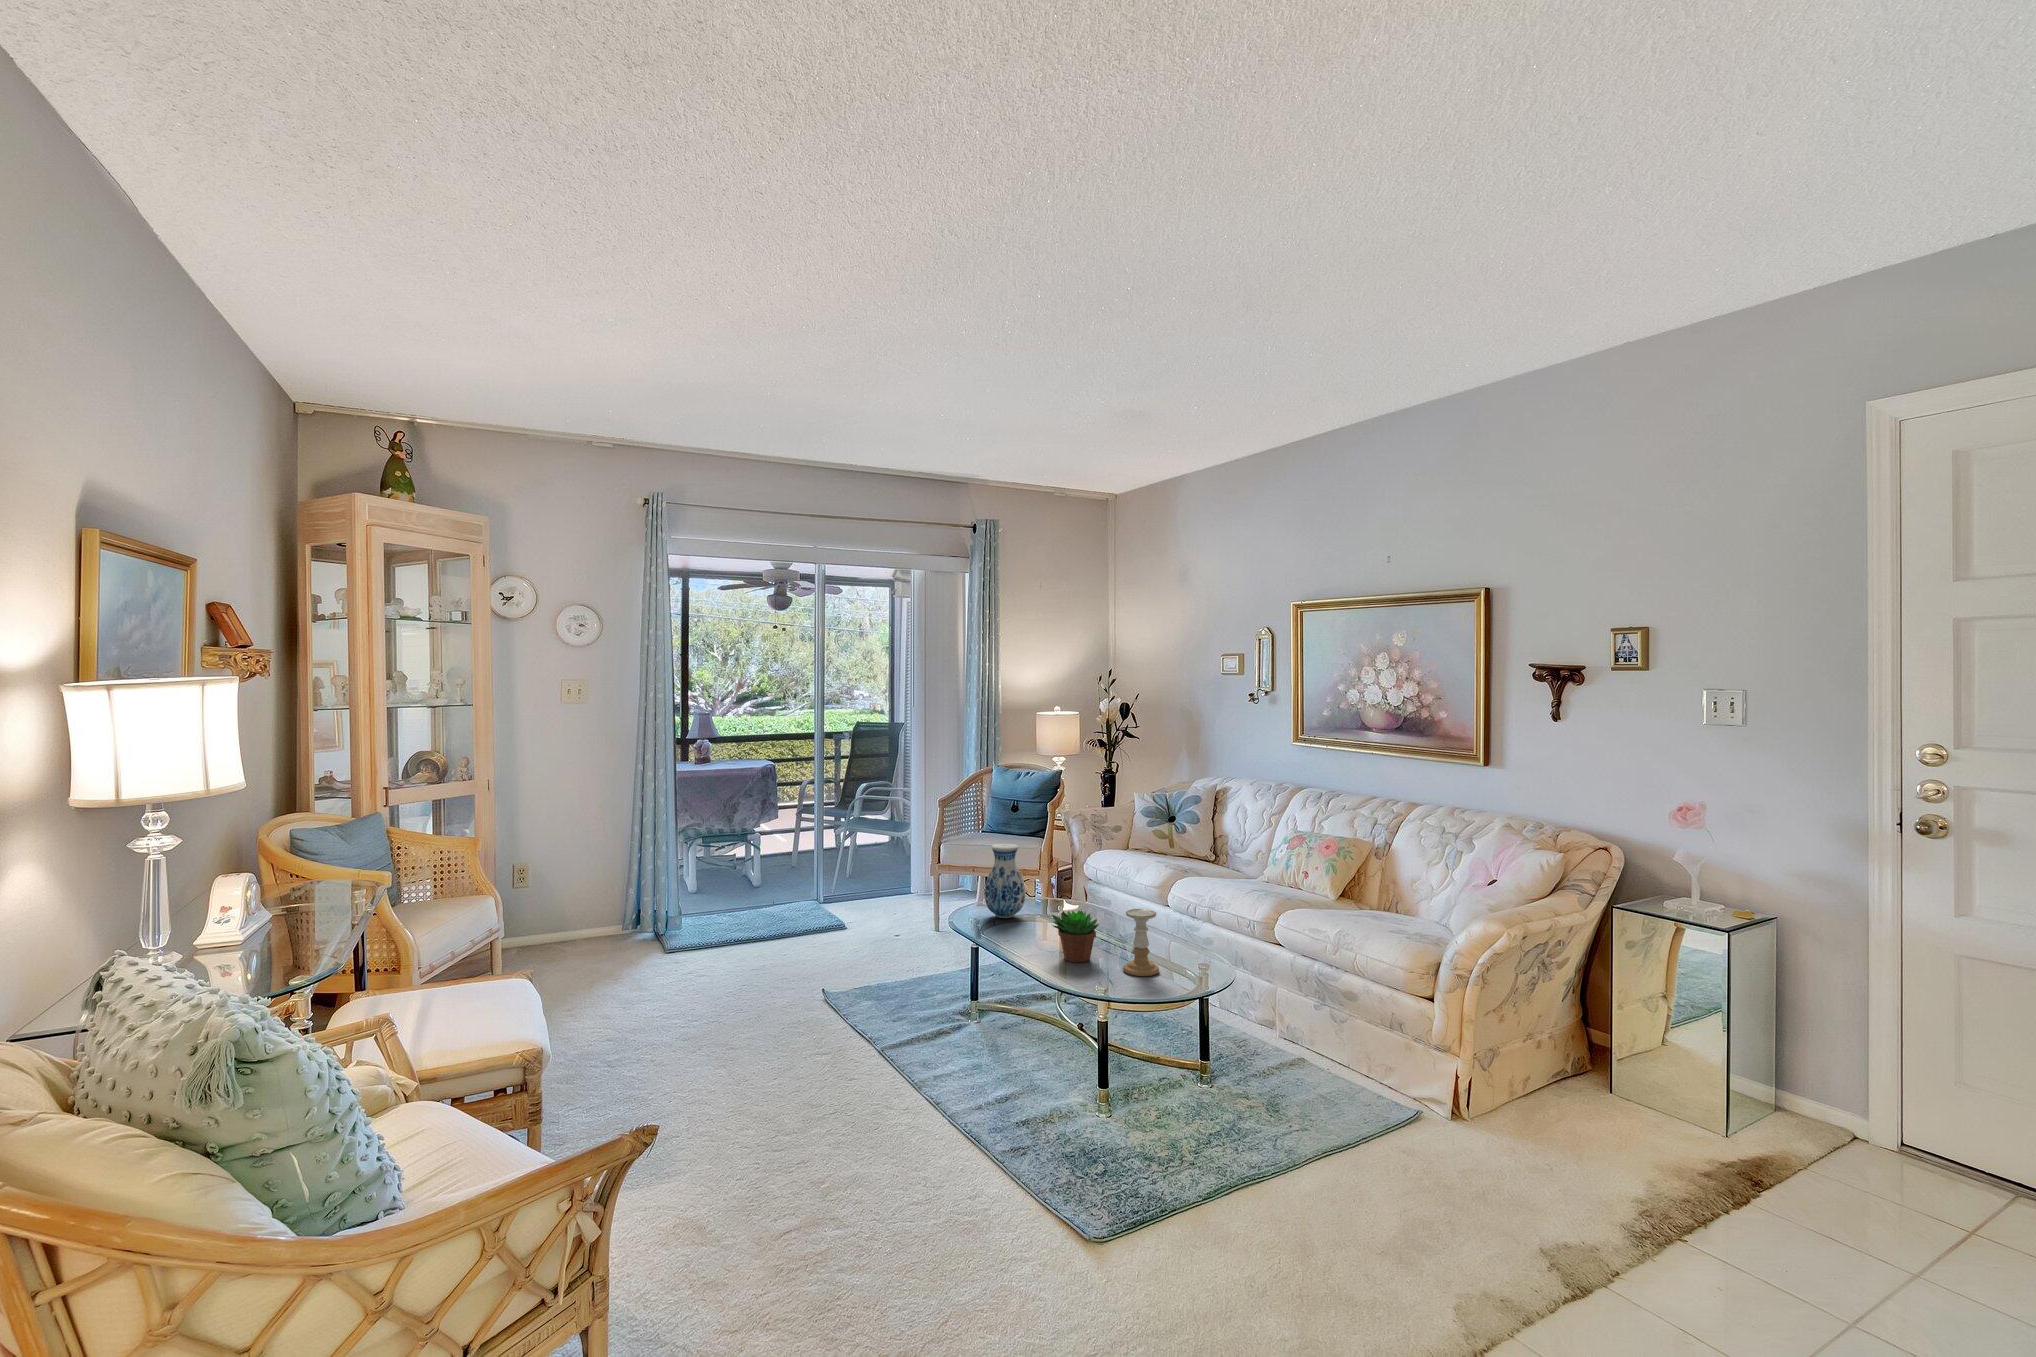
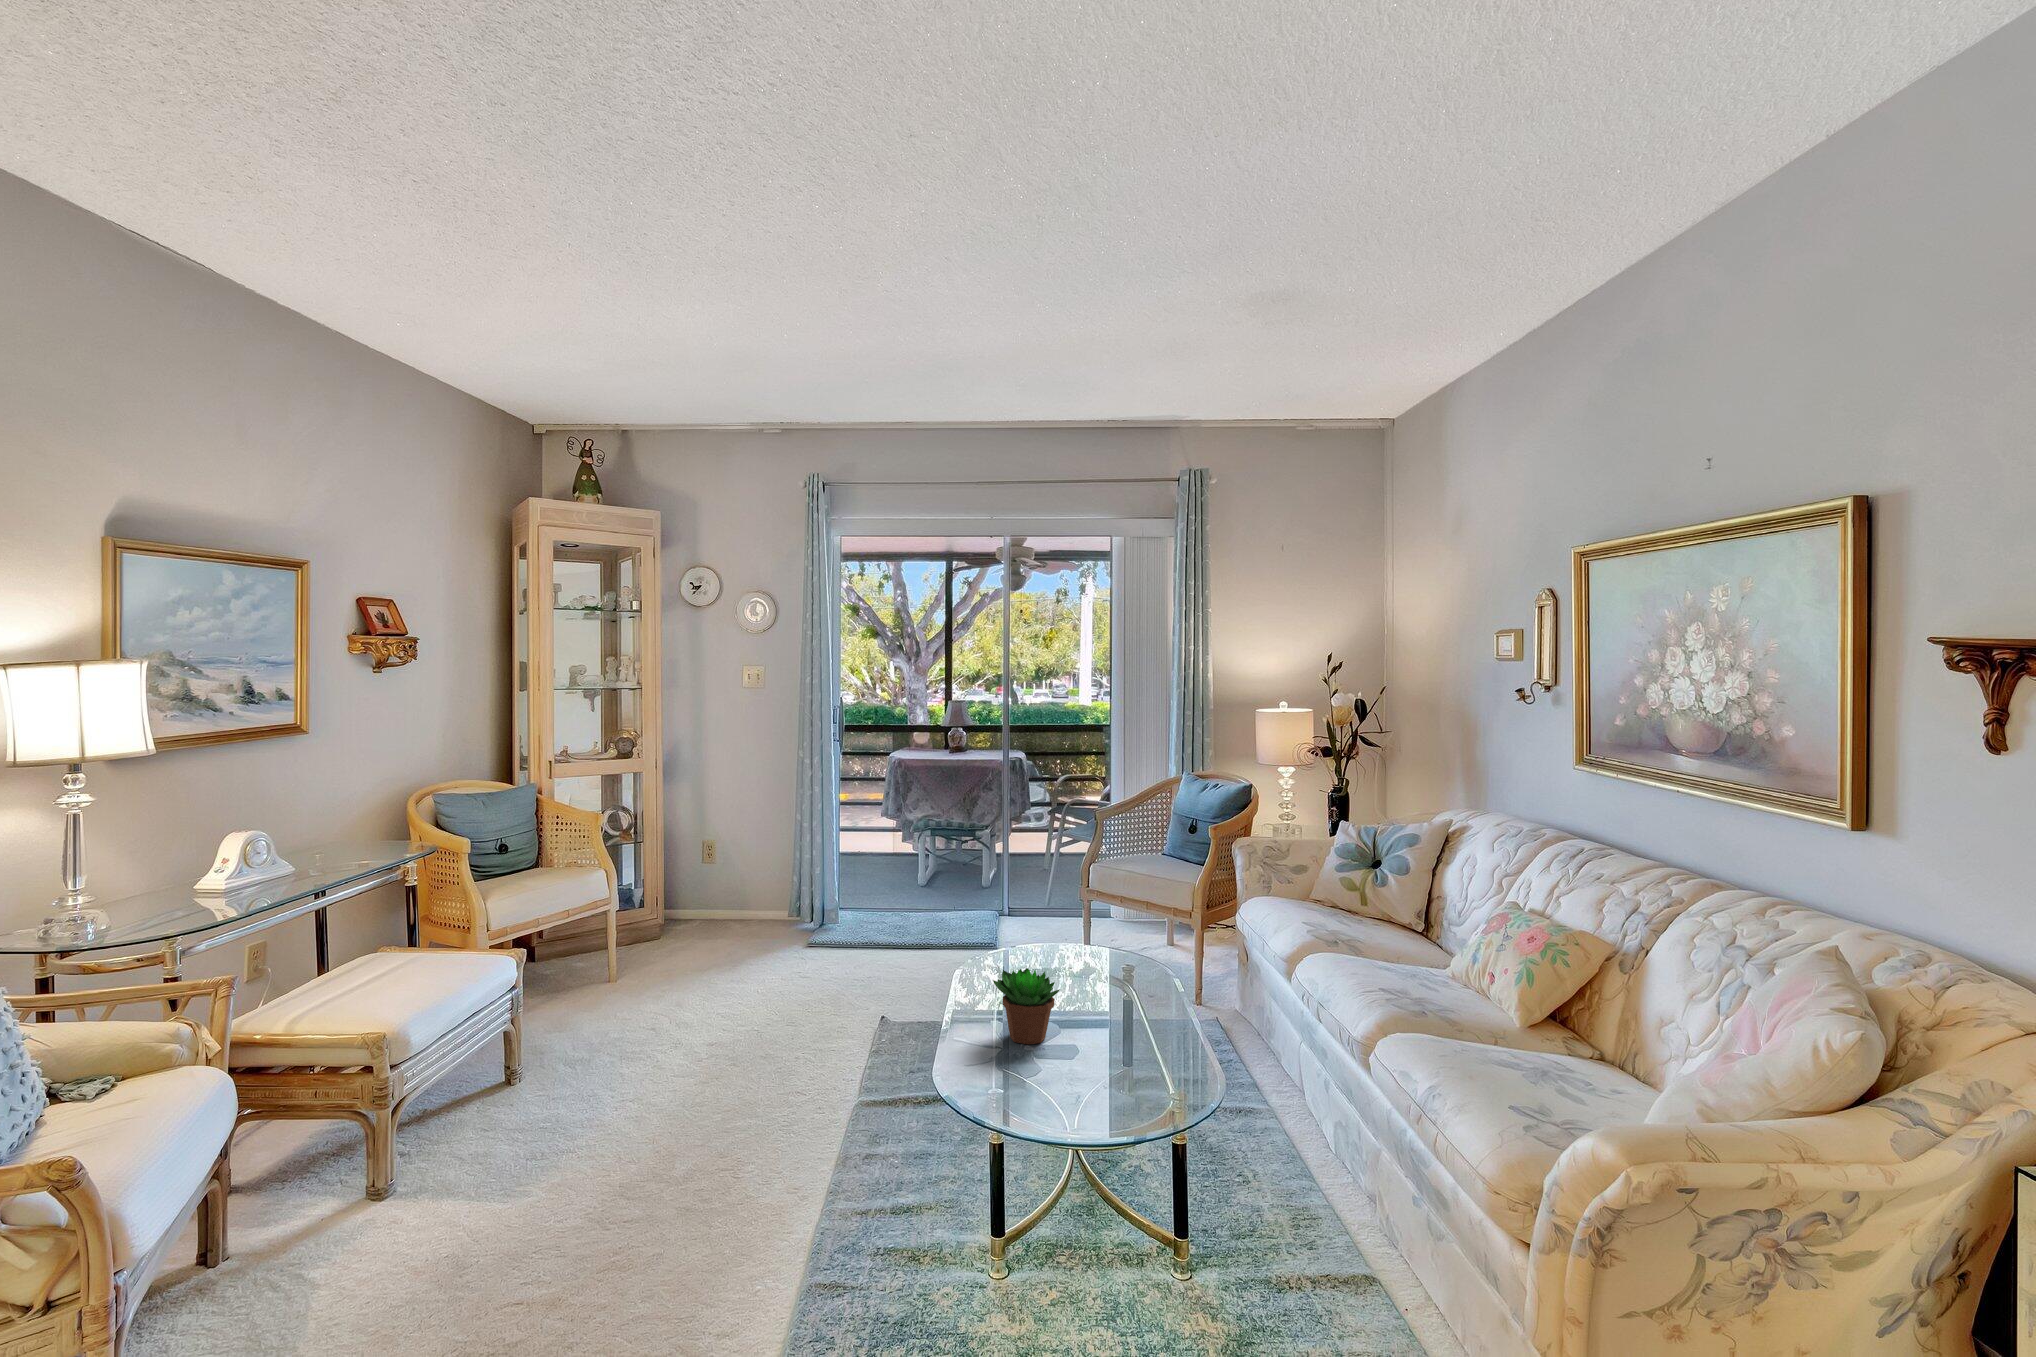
vase: present [985,843,1025,918] -> none [1012,866,1065,964]
candle holder: present [1123,909,1159,976] -> none [1055,983,1108,1086]

